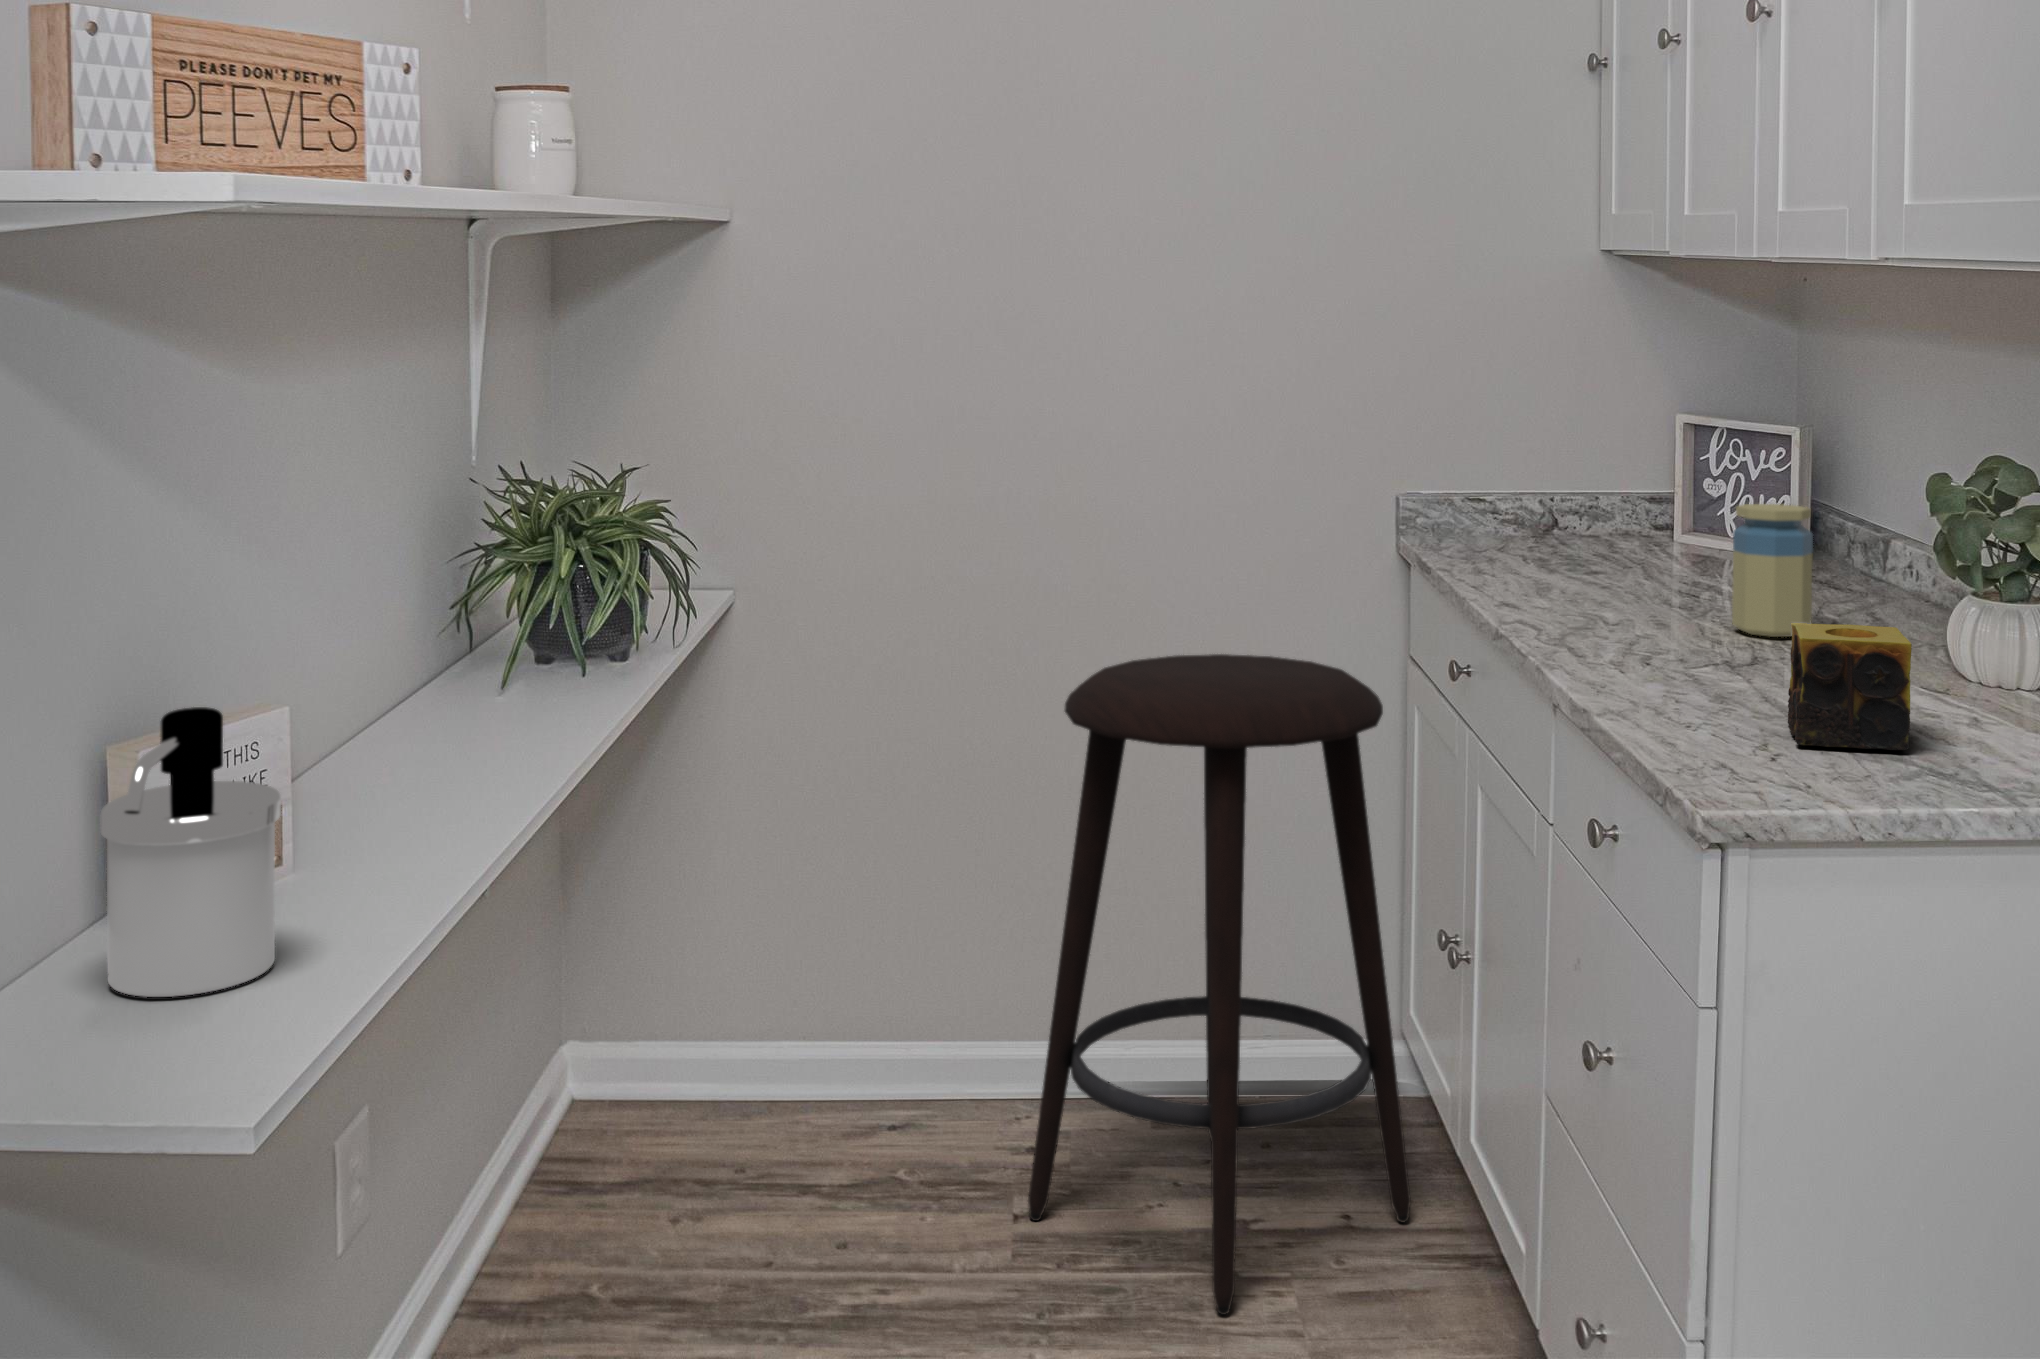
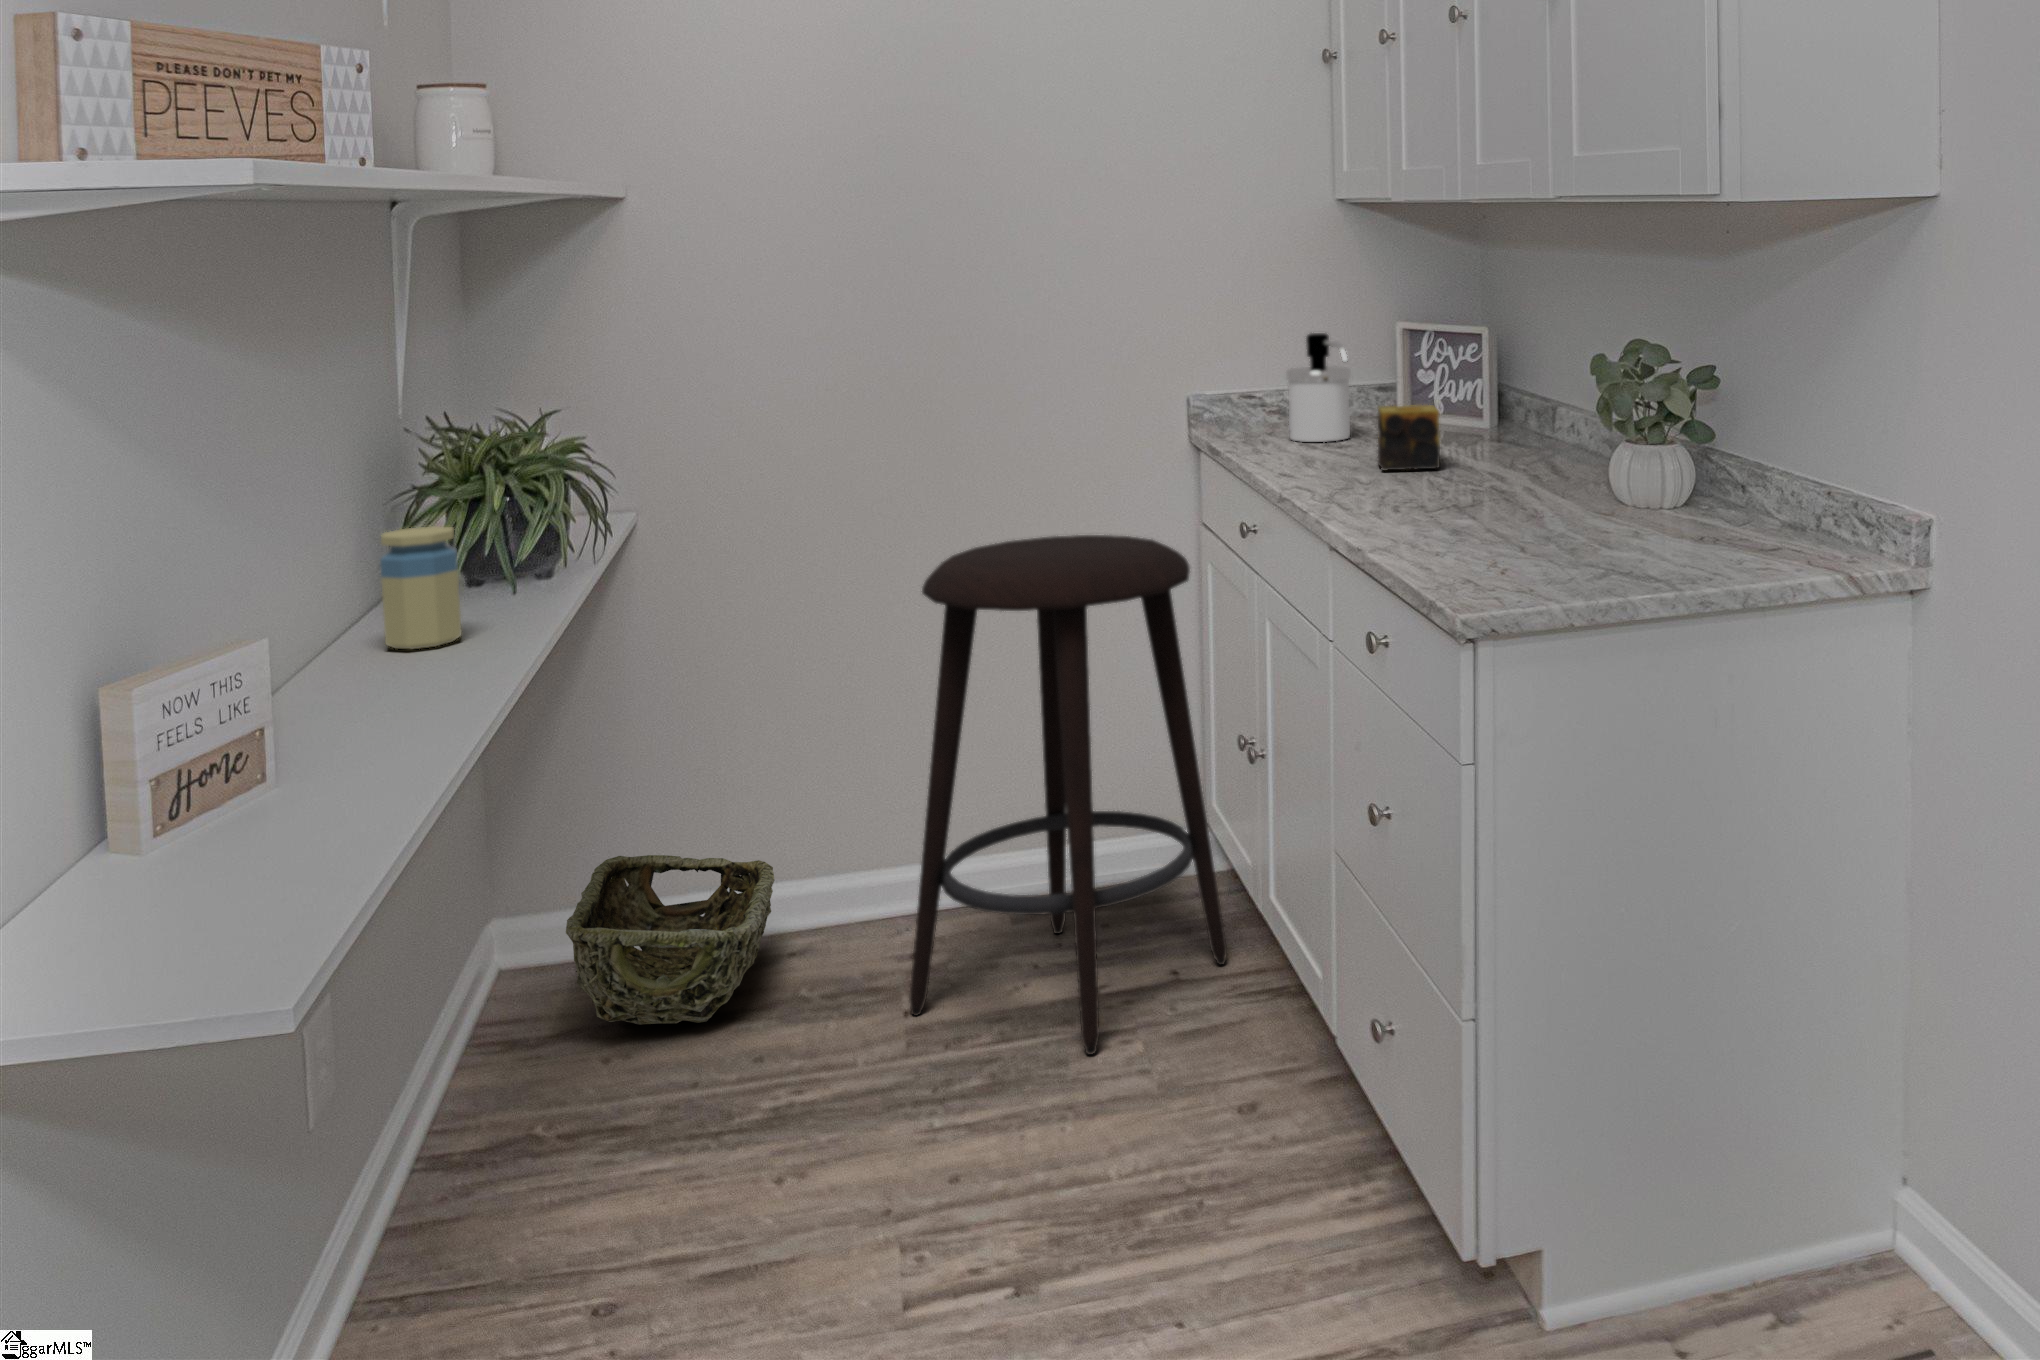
jar: present [1732,504,1813,637] -> present [380,526,461,649]
candle: present [1788,623,1912,750] -> present [1378,405,1440,470]
soap dispenser: present [101,707,281,997] -> present [1286,333,1351,442]
woven basket: none [672,973,907,1184] -> present [566,855,775,1024]

